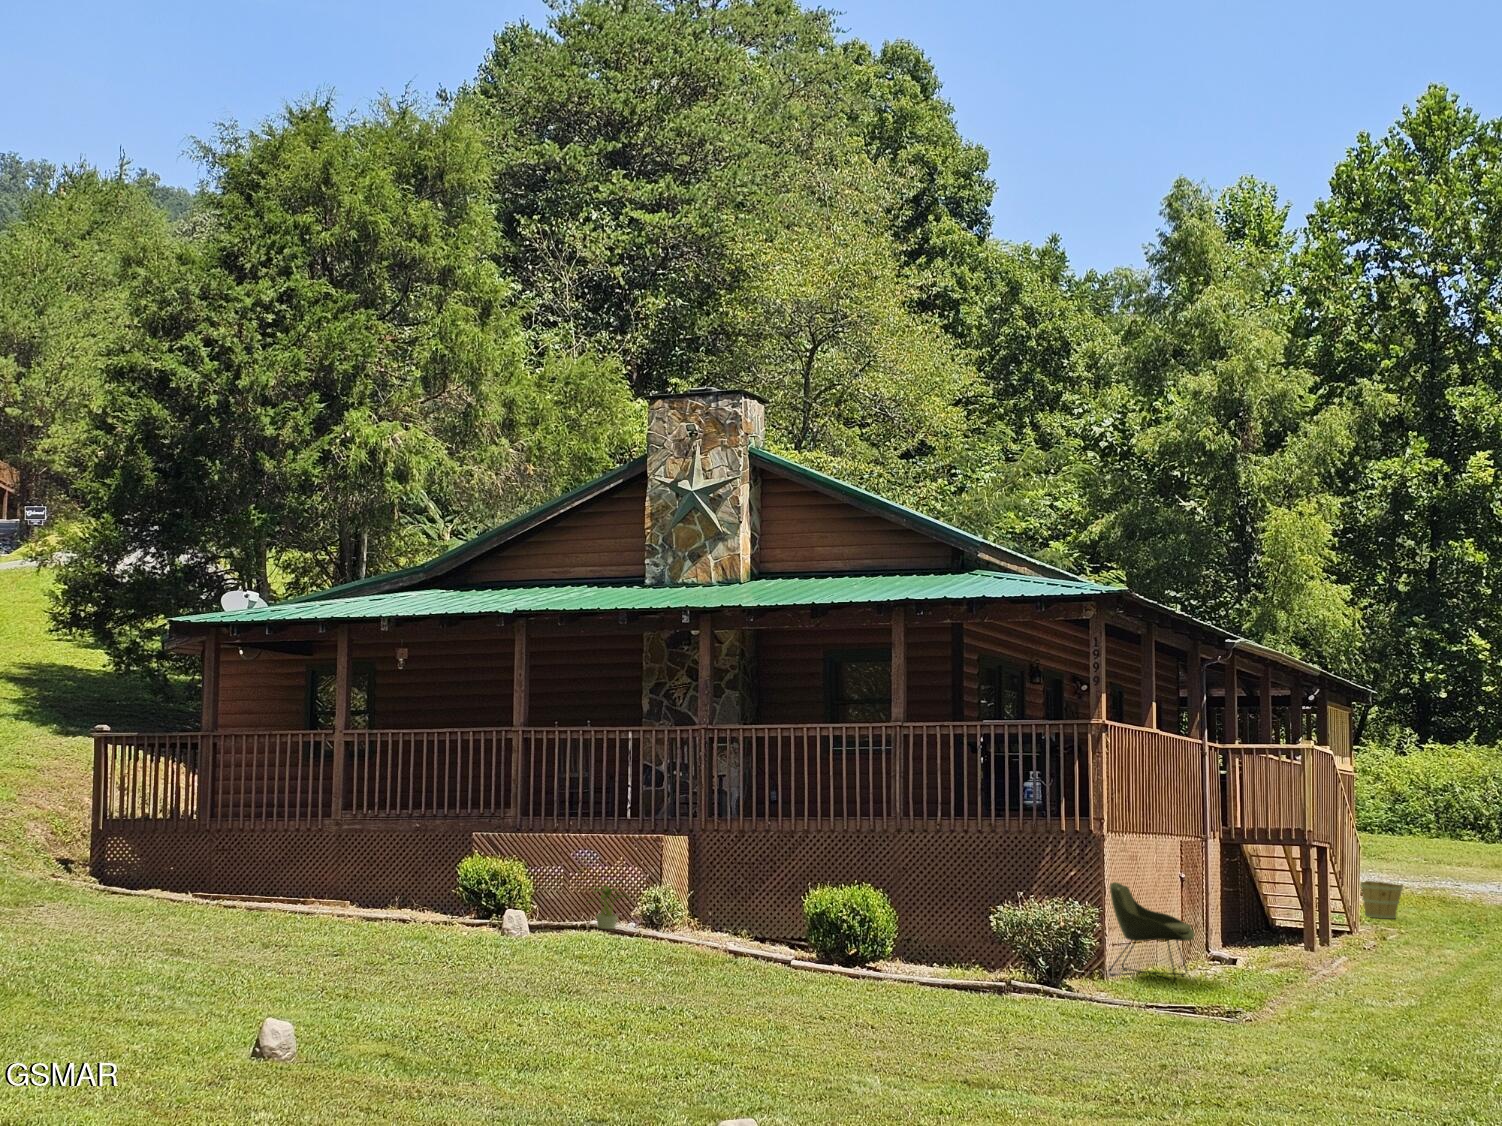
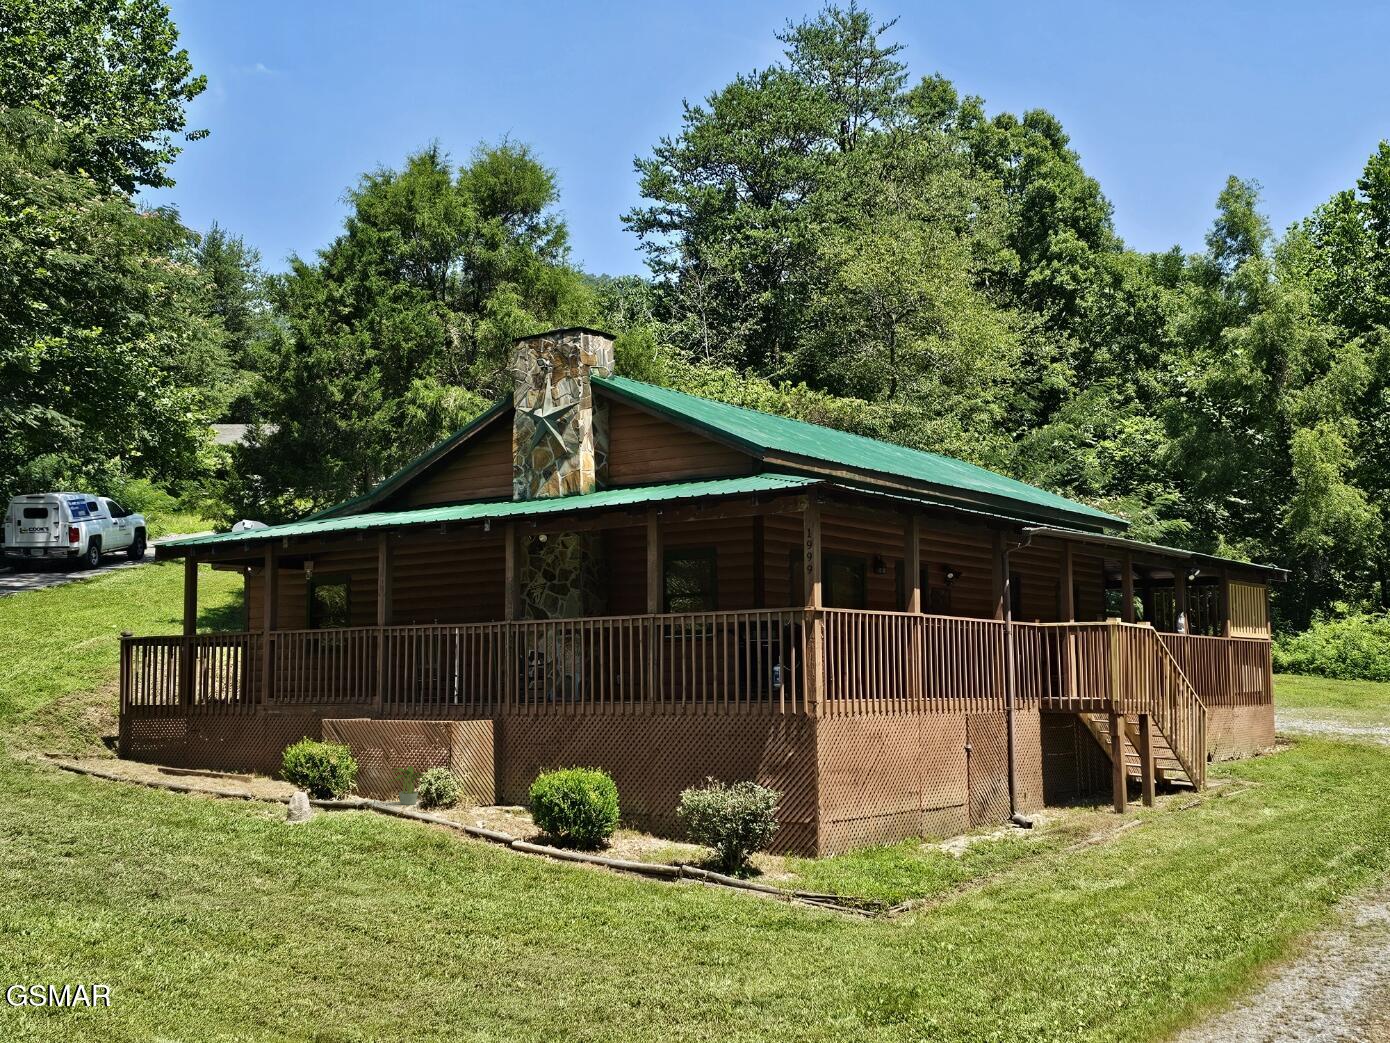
wooden bucket: present [1360,881,1403,919] -> none [1217,736,1257,771]
lounge chair: present [1109,882,1194,983] -> none [807,765,900,864]

